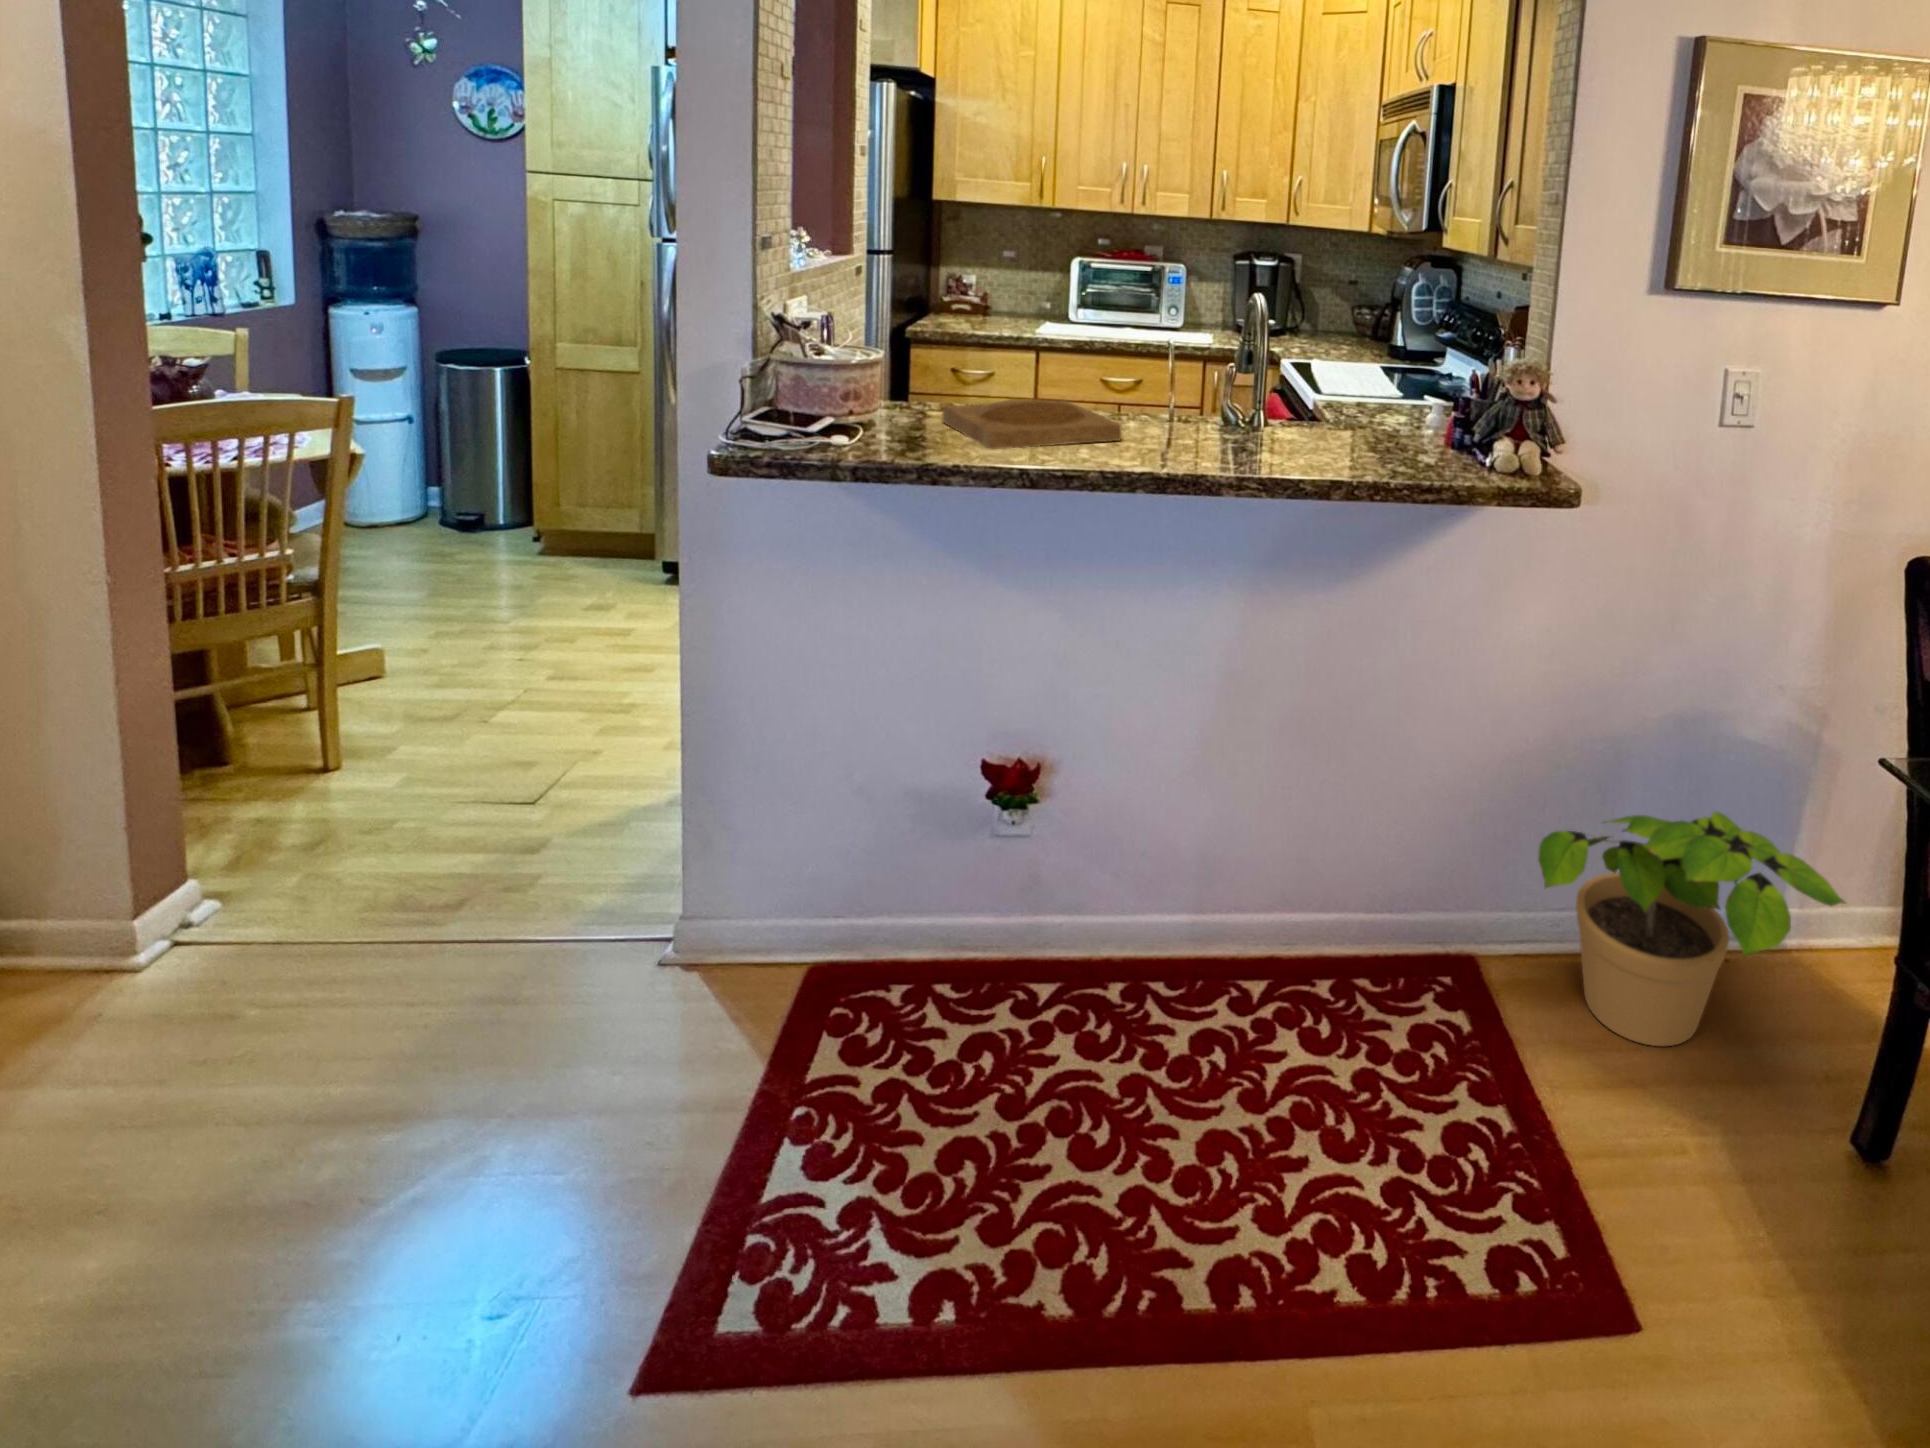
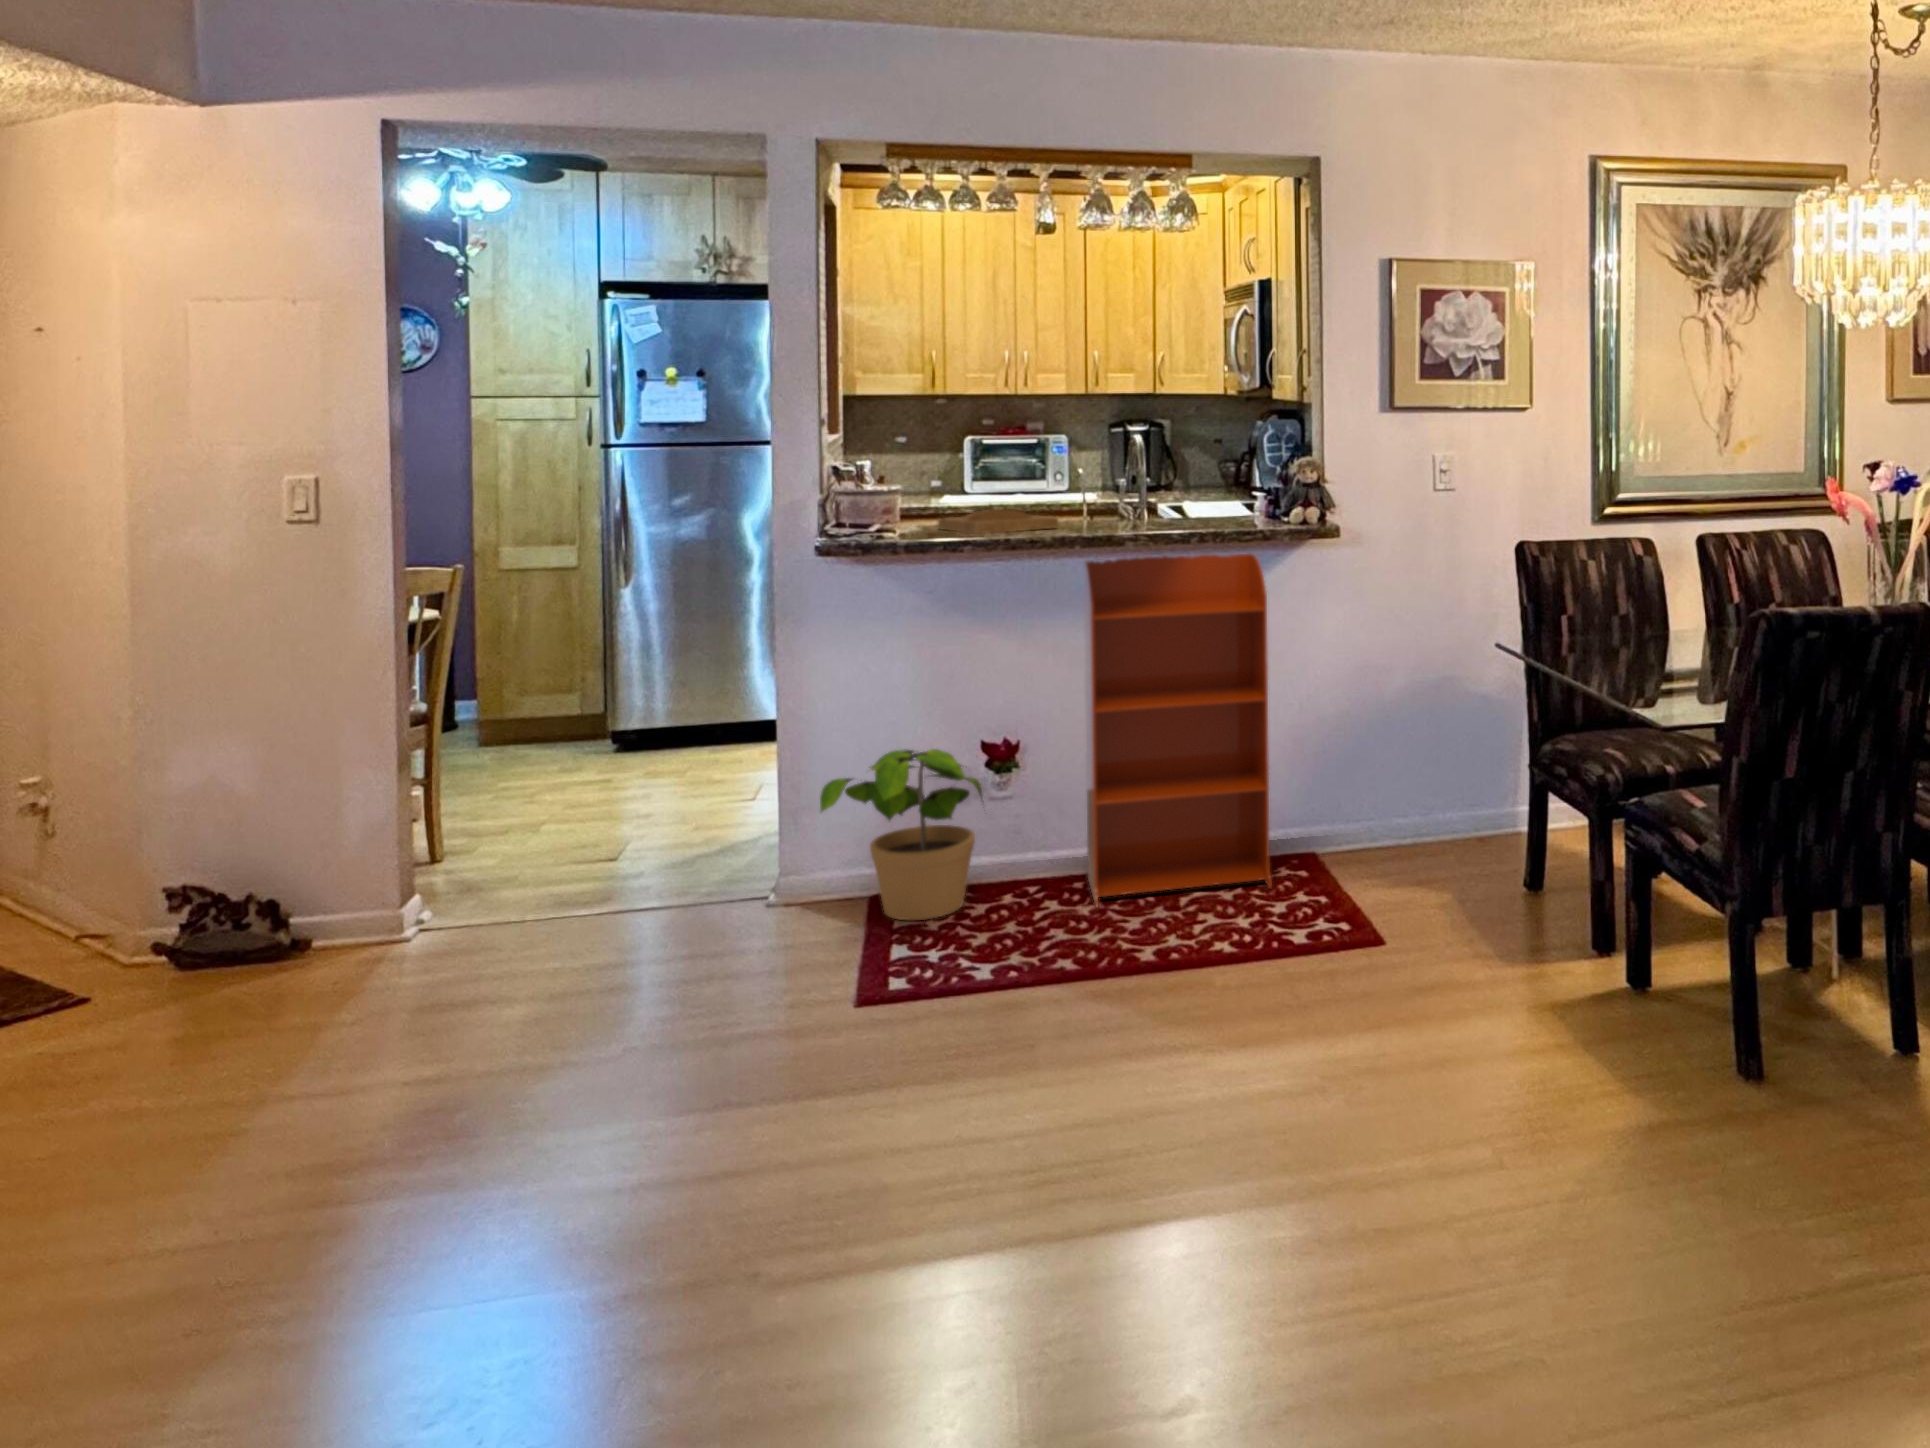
bookcase: none [1129,463,1449,1074] -> present [1084,554,1272,906]
potted plant: present [1538,812,1845,1046] -> present [820,749,982,920]

